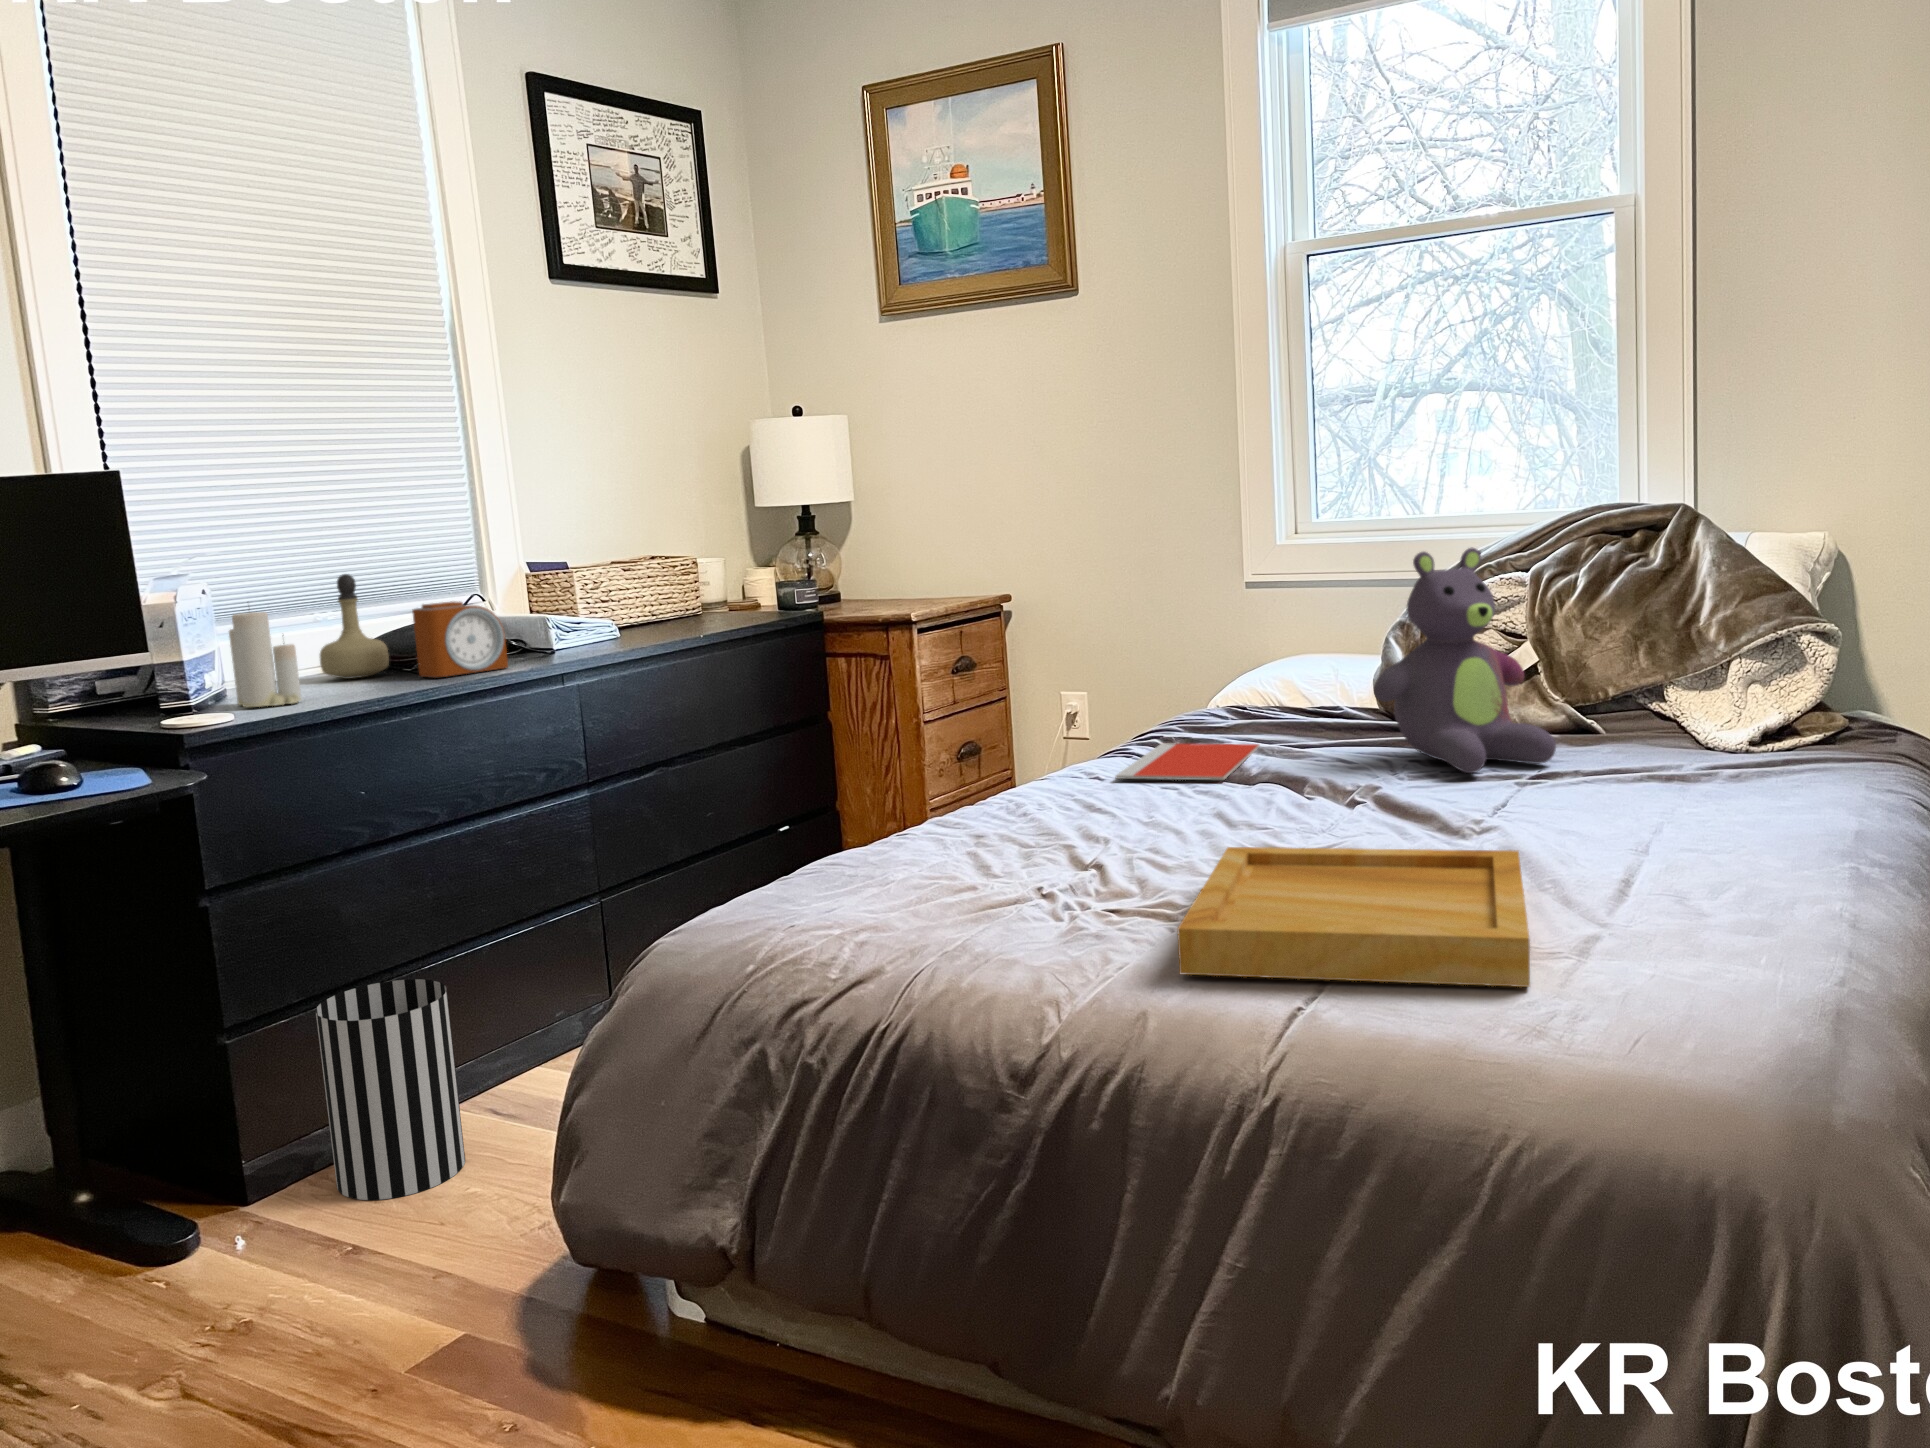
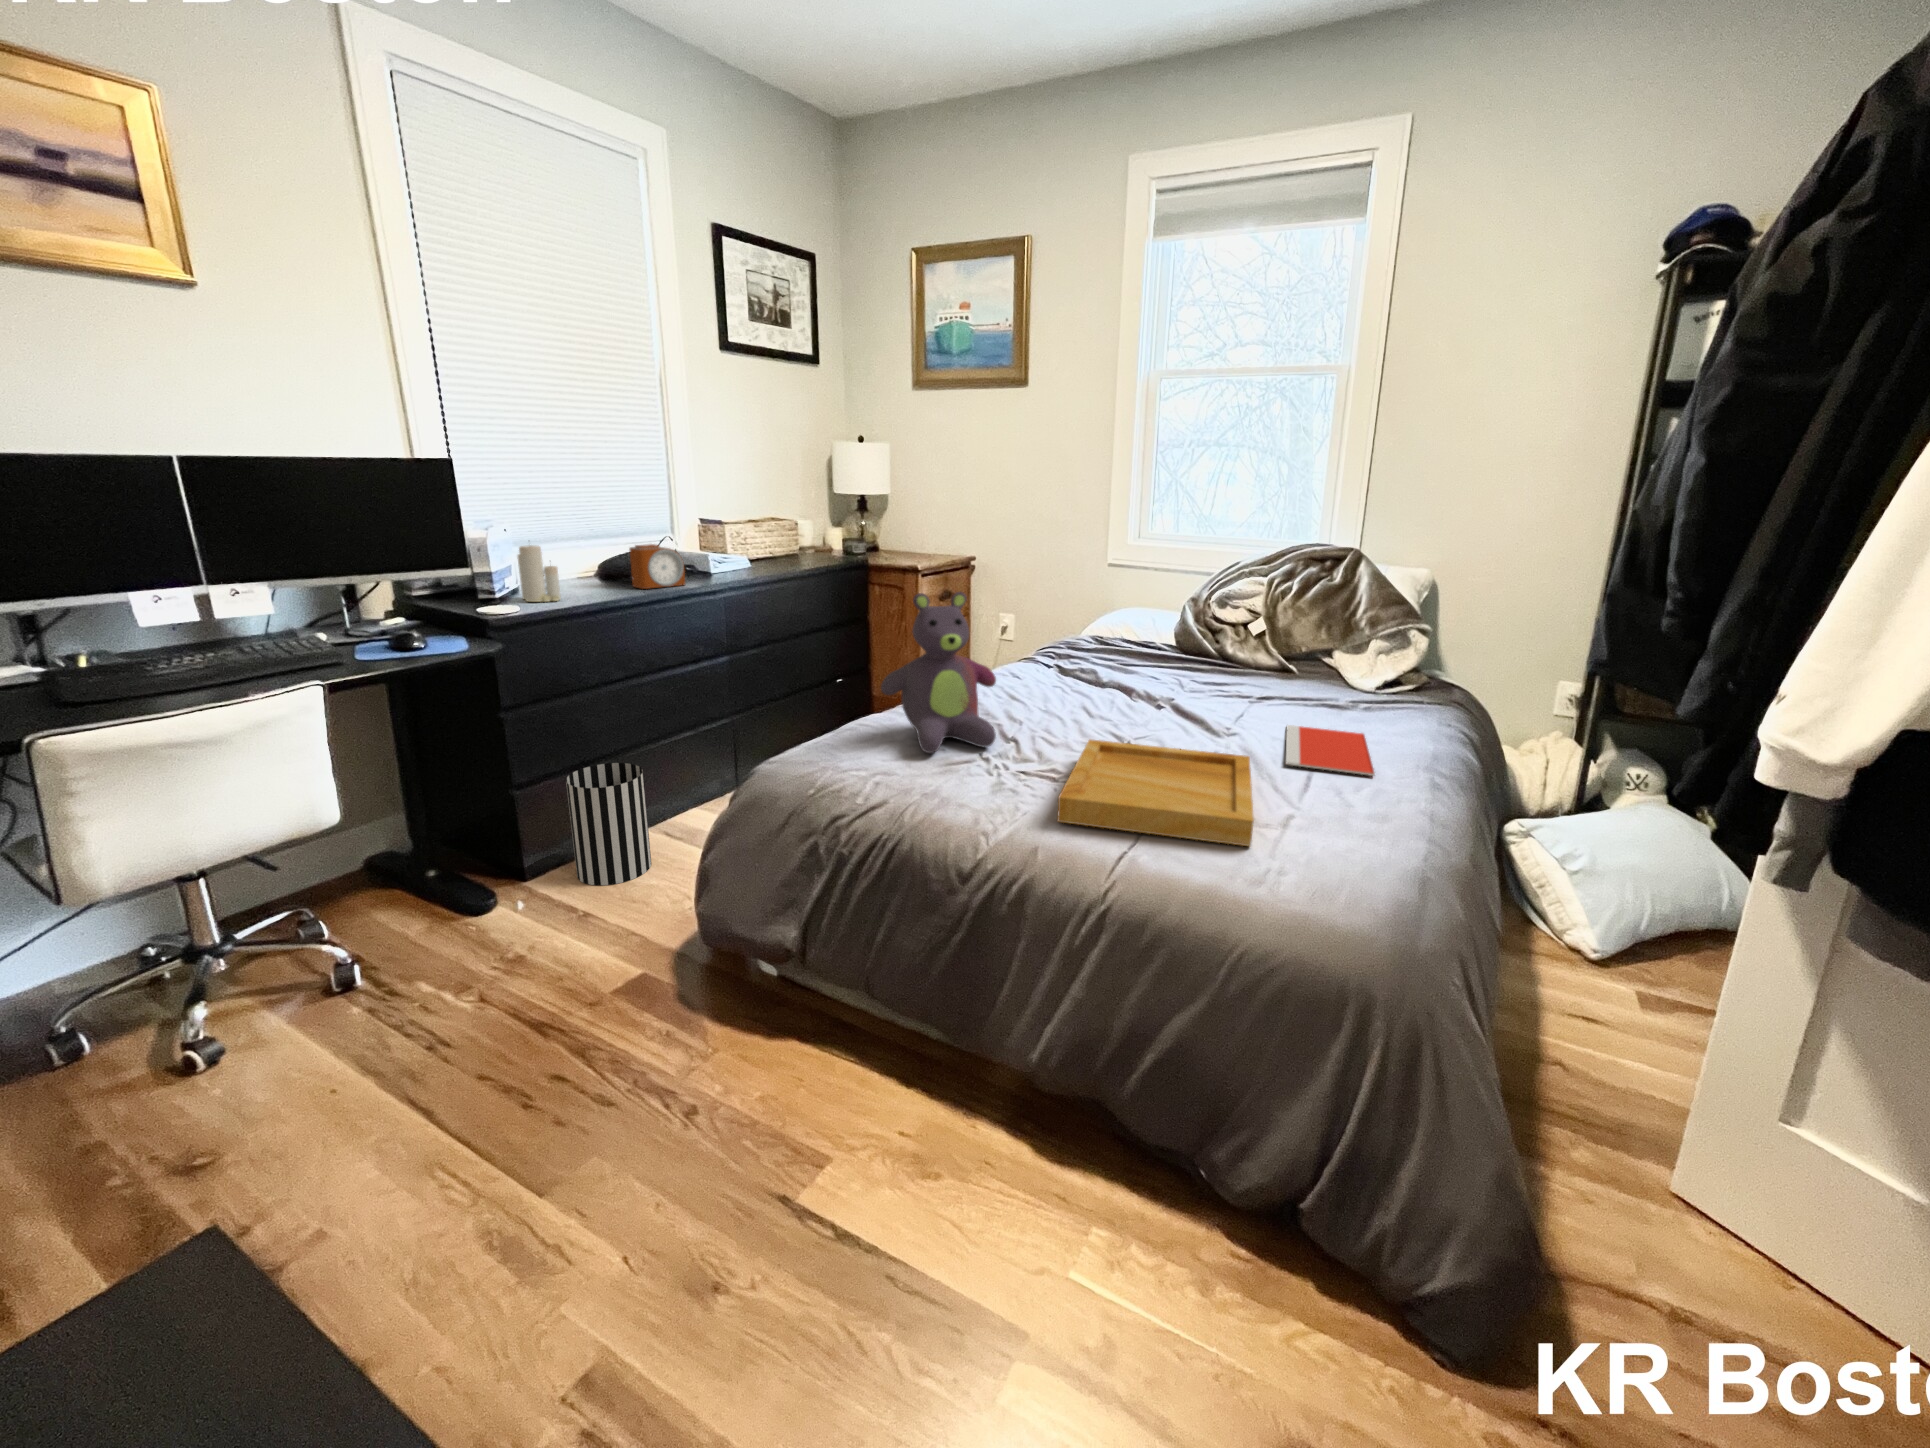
stuffed bear: present [1374,547,1556,773] -> present [881,592,996,753]
perfume bottle: present [320,574,389,679] -> none [574,523,615,584]
notebook: present [1116,743,1260,780] -> present [1286,725,1375,776]

